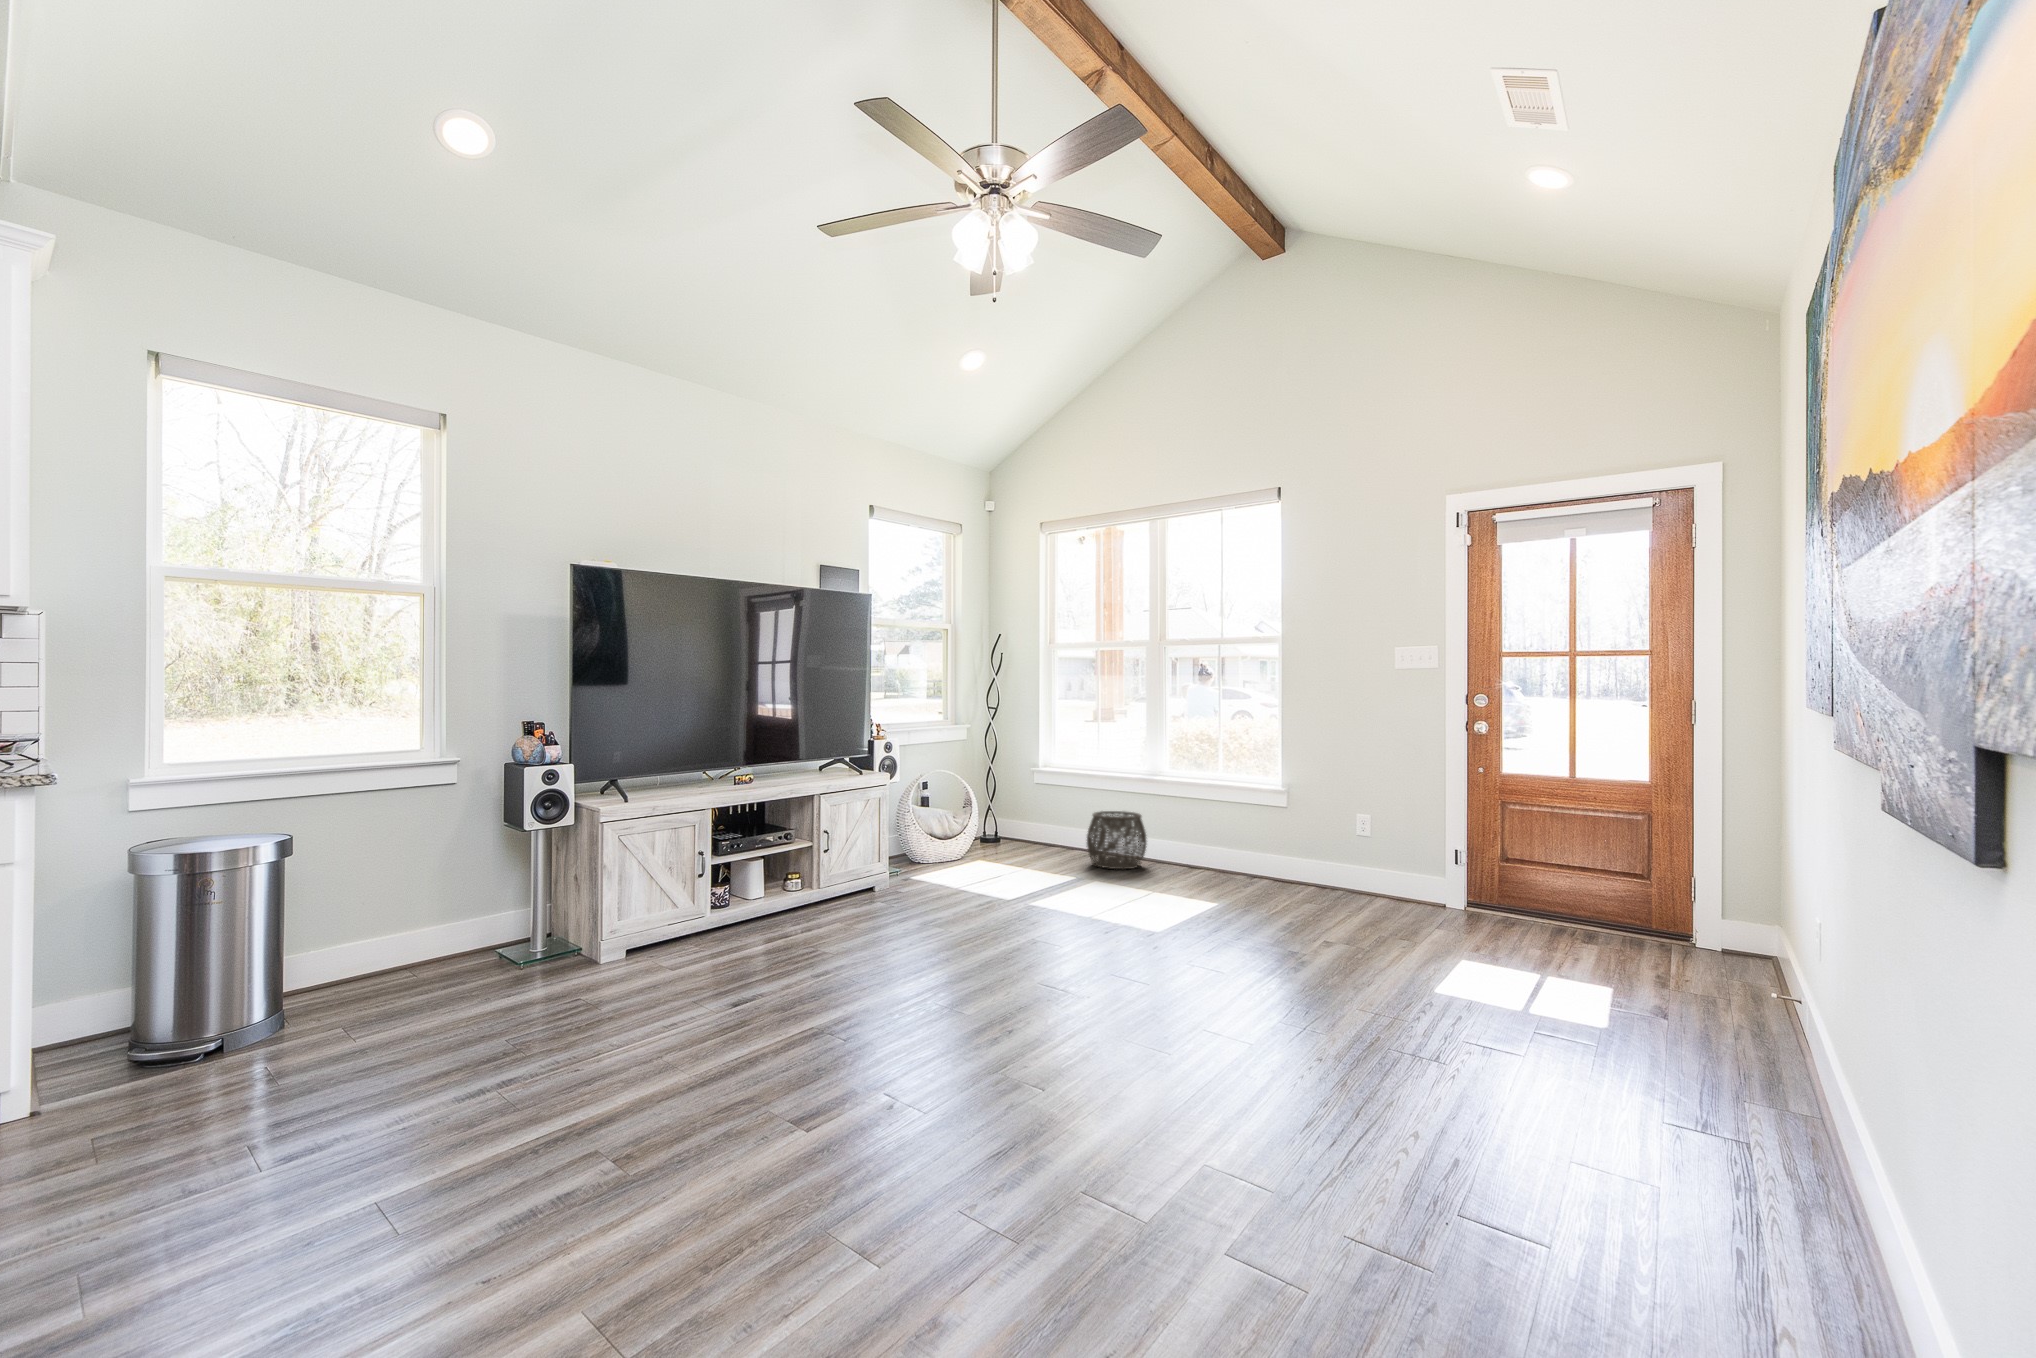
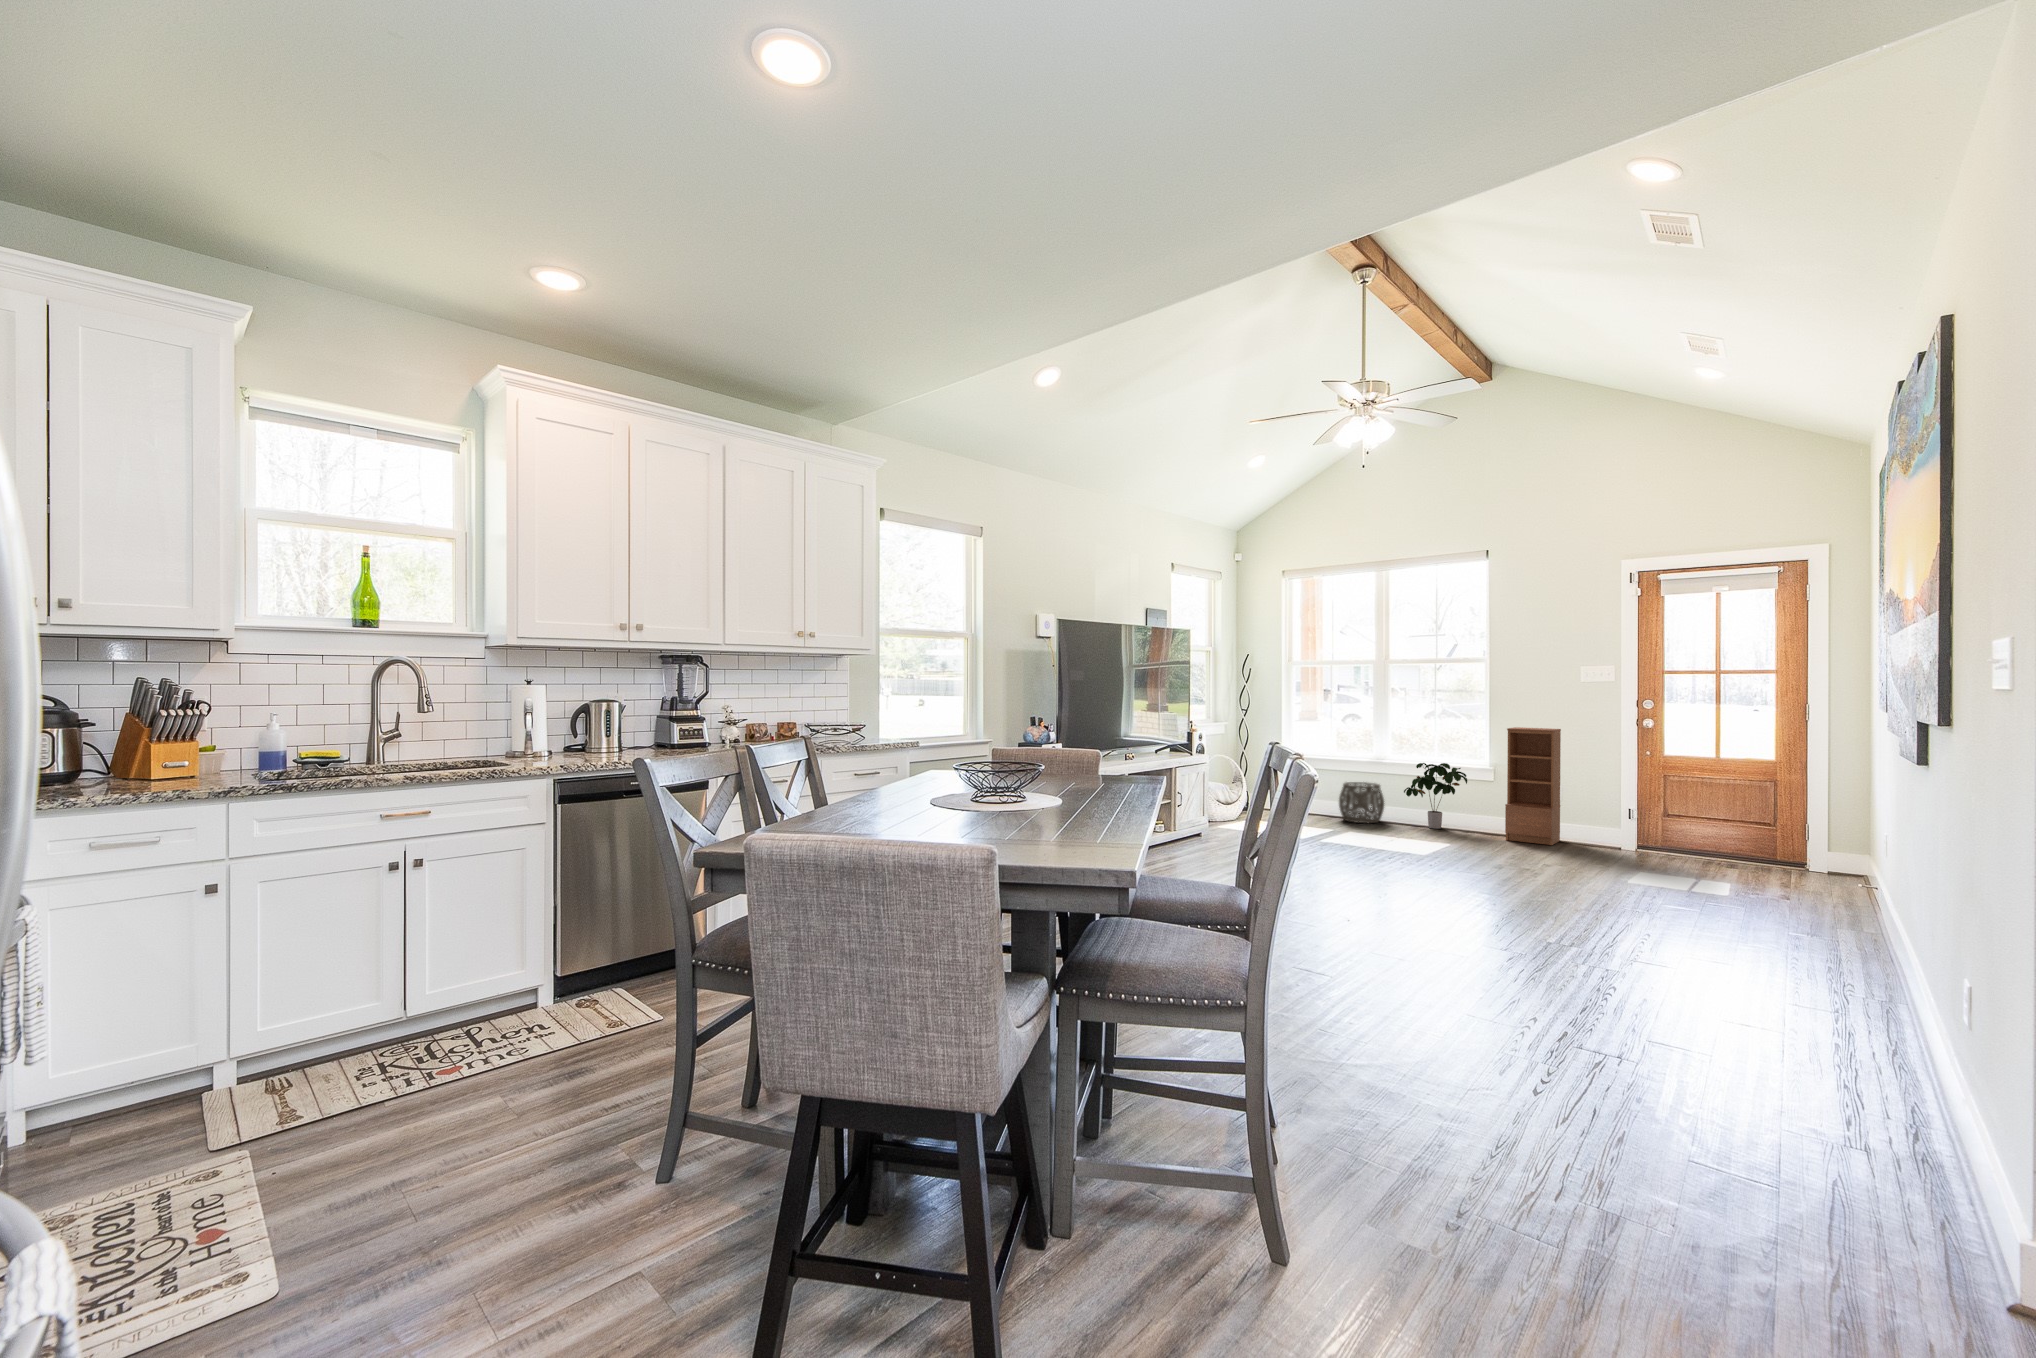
bookcase: none [1290,735,1368,904] -> present [1505,727,1561,845]
potted plant: none [1171,784,1250,877] -> present [1404,763,1467,829]

